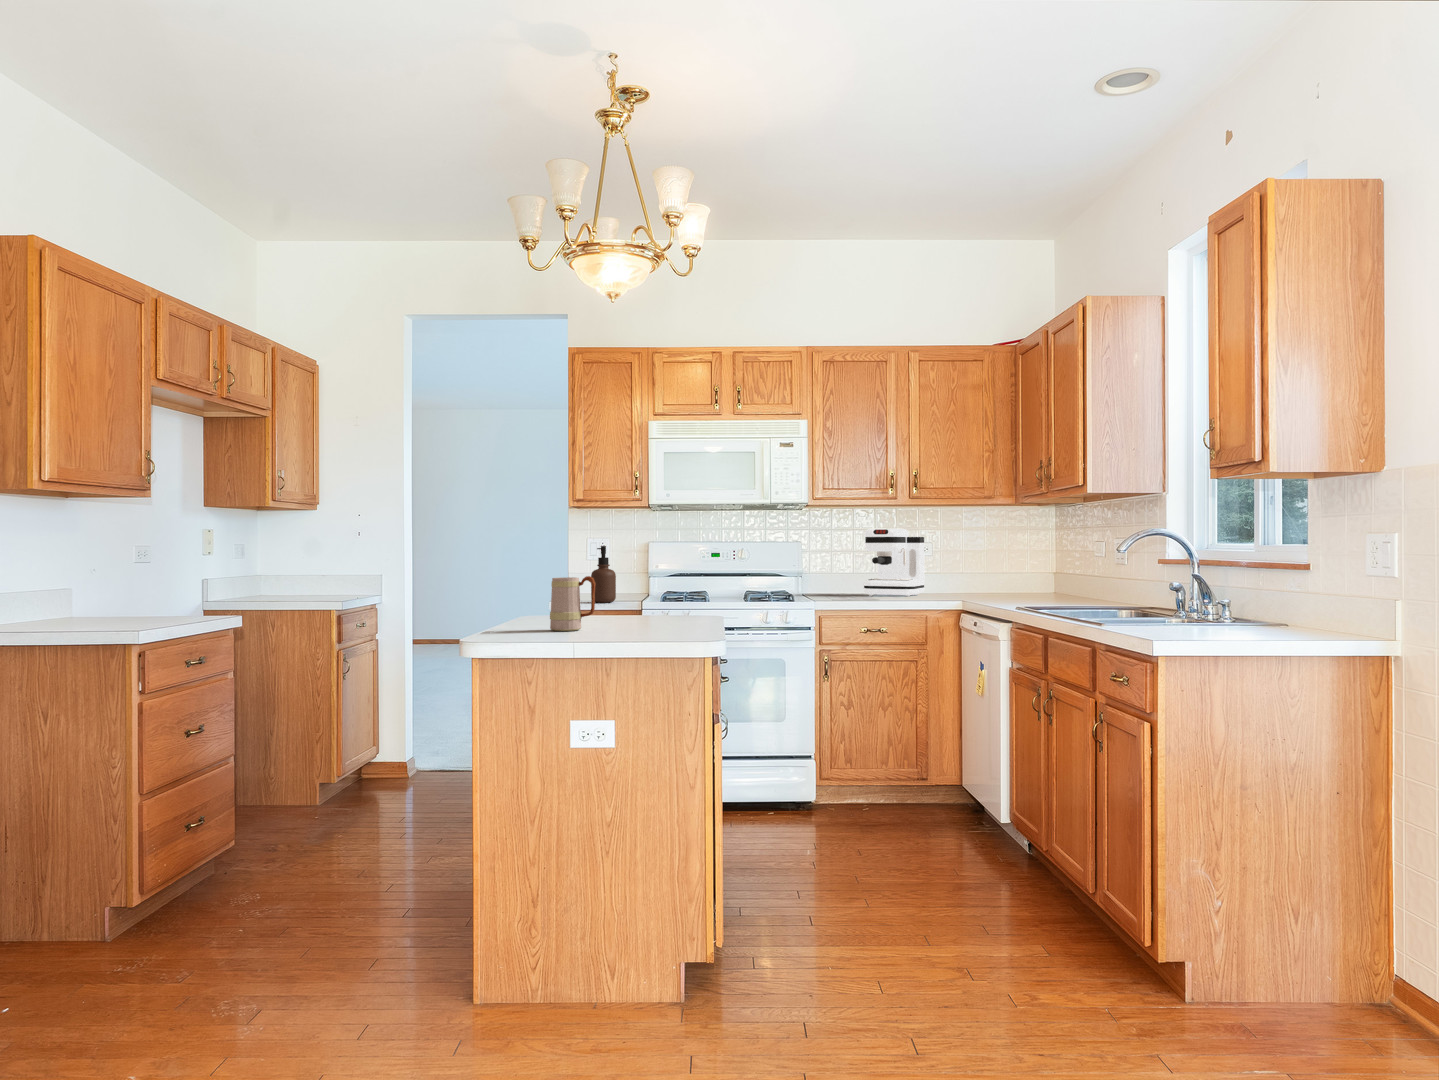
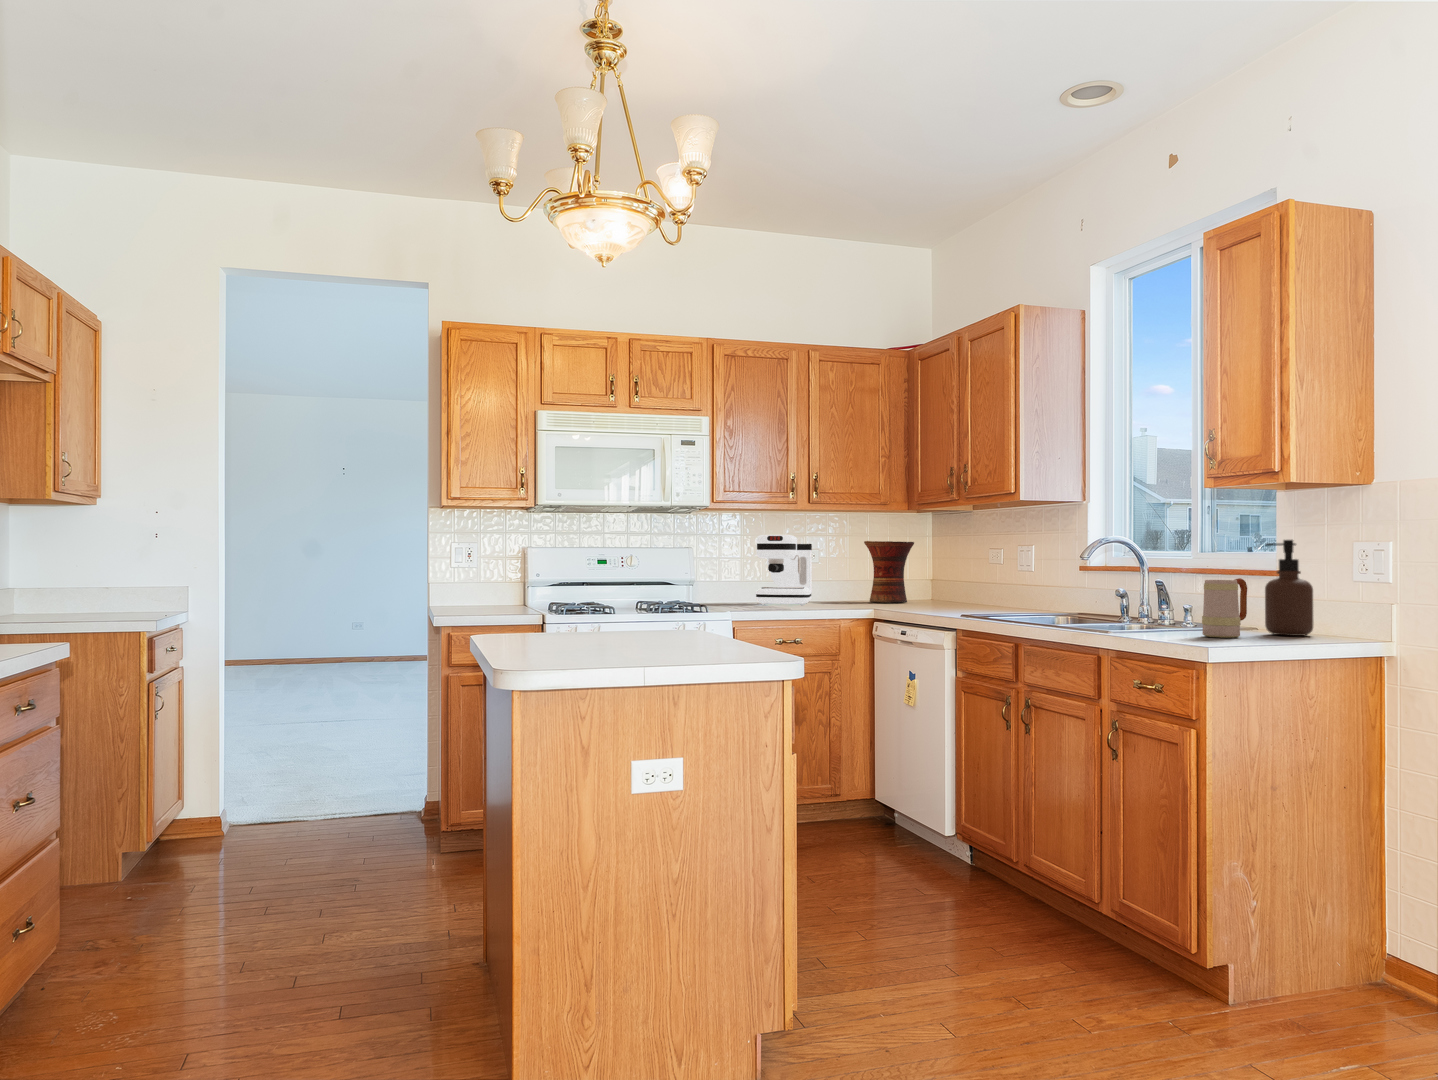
vase: none [978,533,1030,595] -> present [864,541,914,603]
soap dispenser: present [591,546,616,603] -> present [1265,540,1313,636]
mug: present [550,576,596,631] -> present [1202,578,1247,638]

